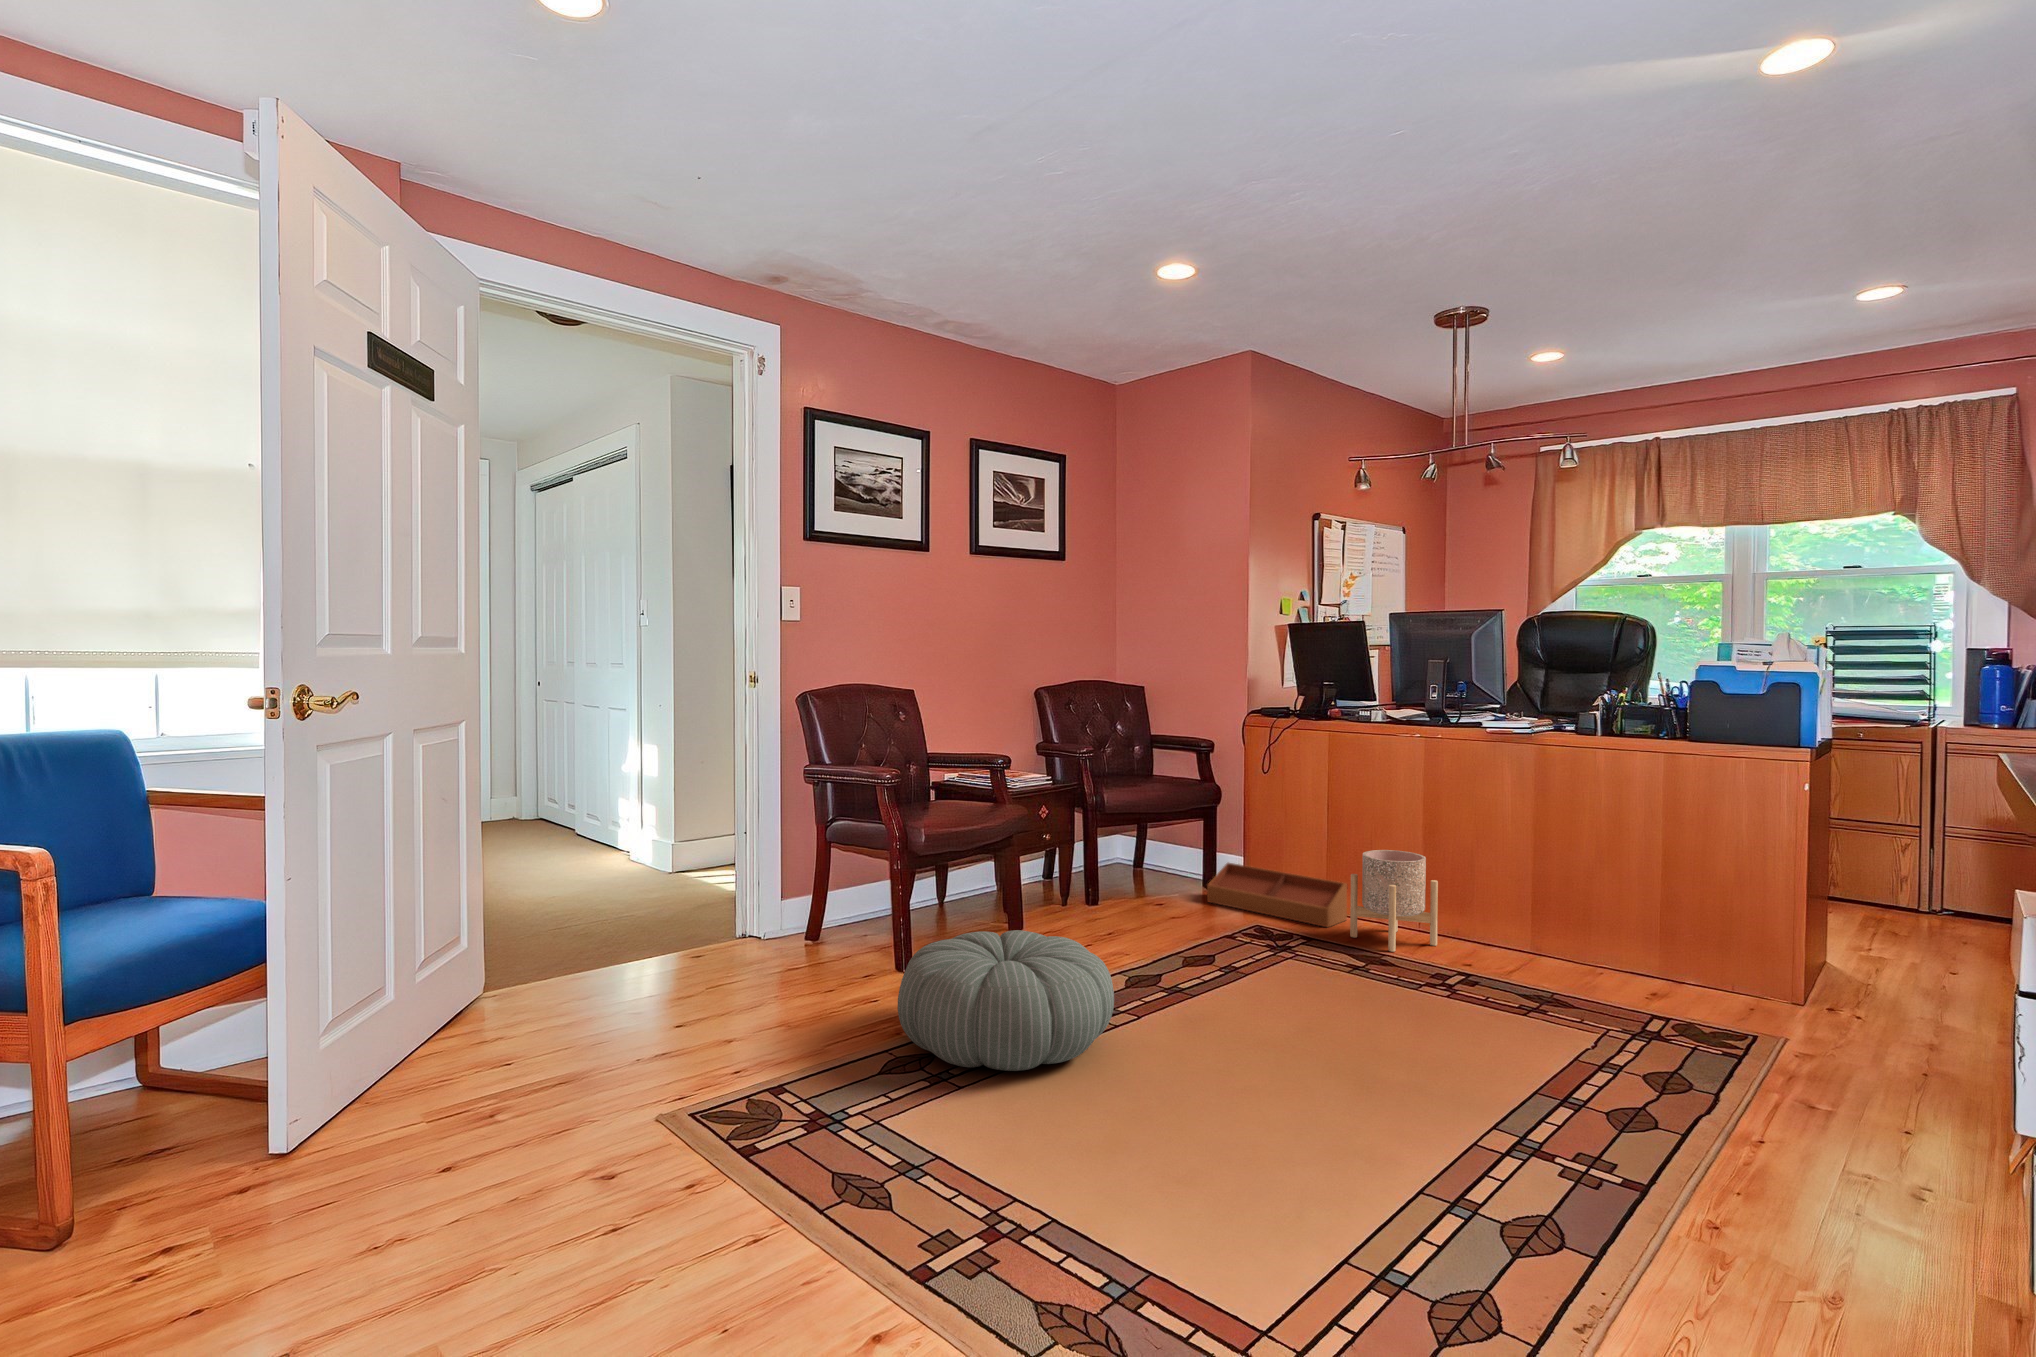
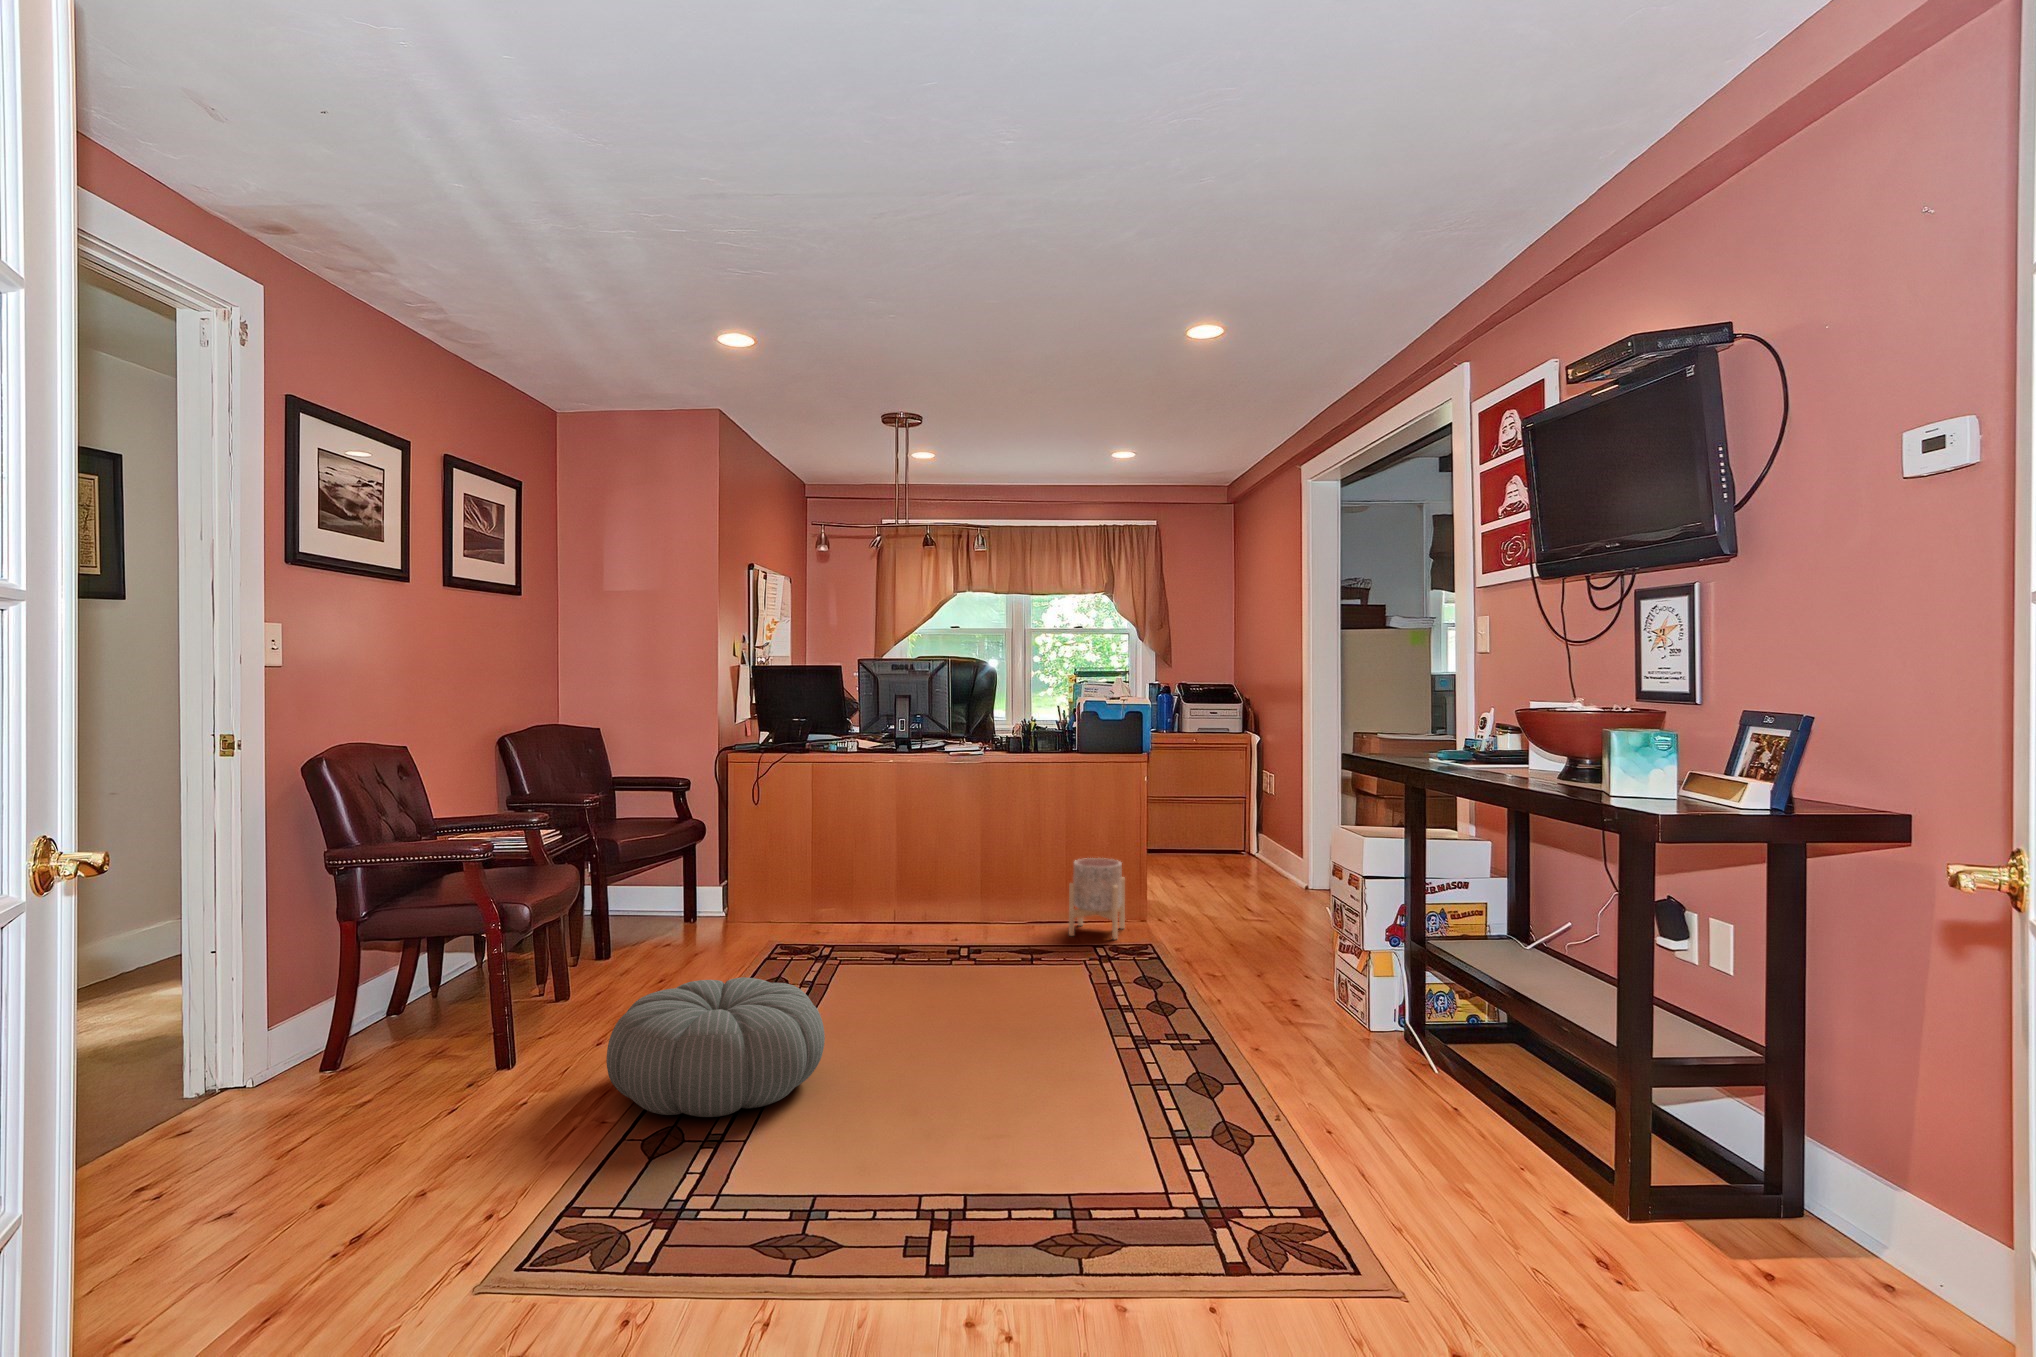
planter: present [1350,850,1438,952] -> present [1069,858,1125,939]
storage bin: present [1207,863,1347,927] -> none [708,893,839,933]

